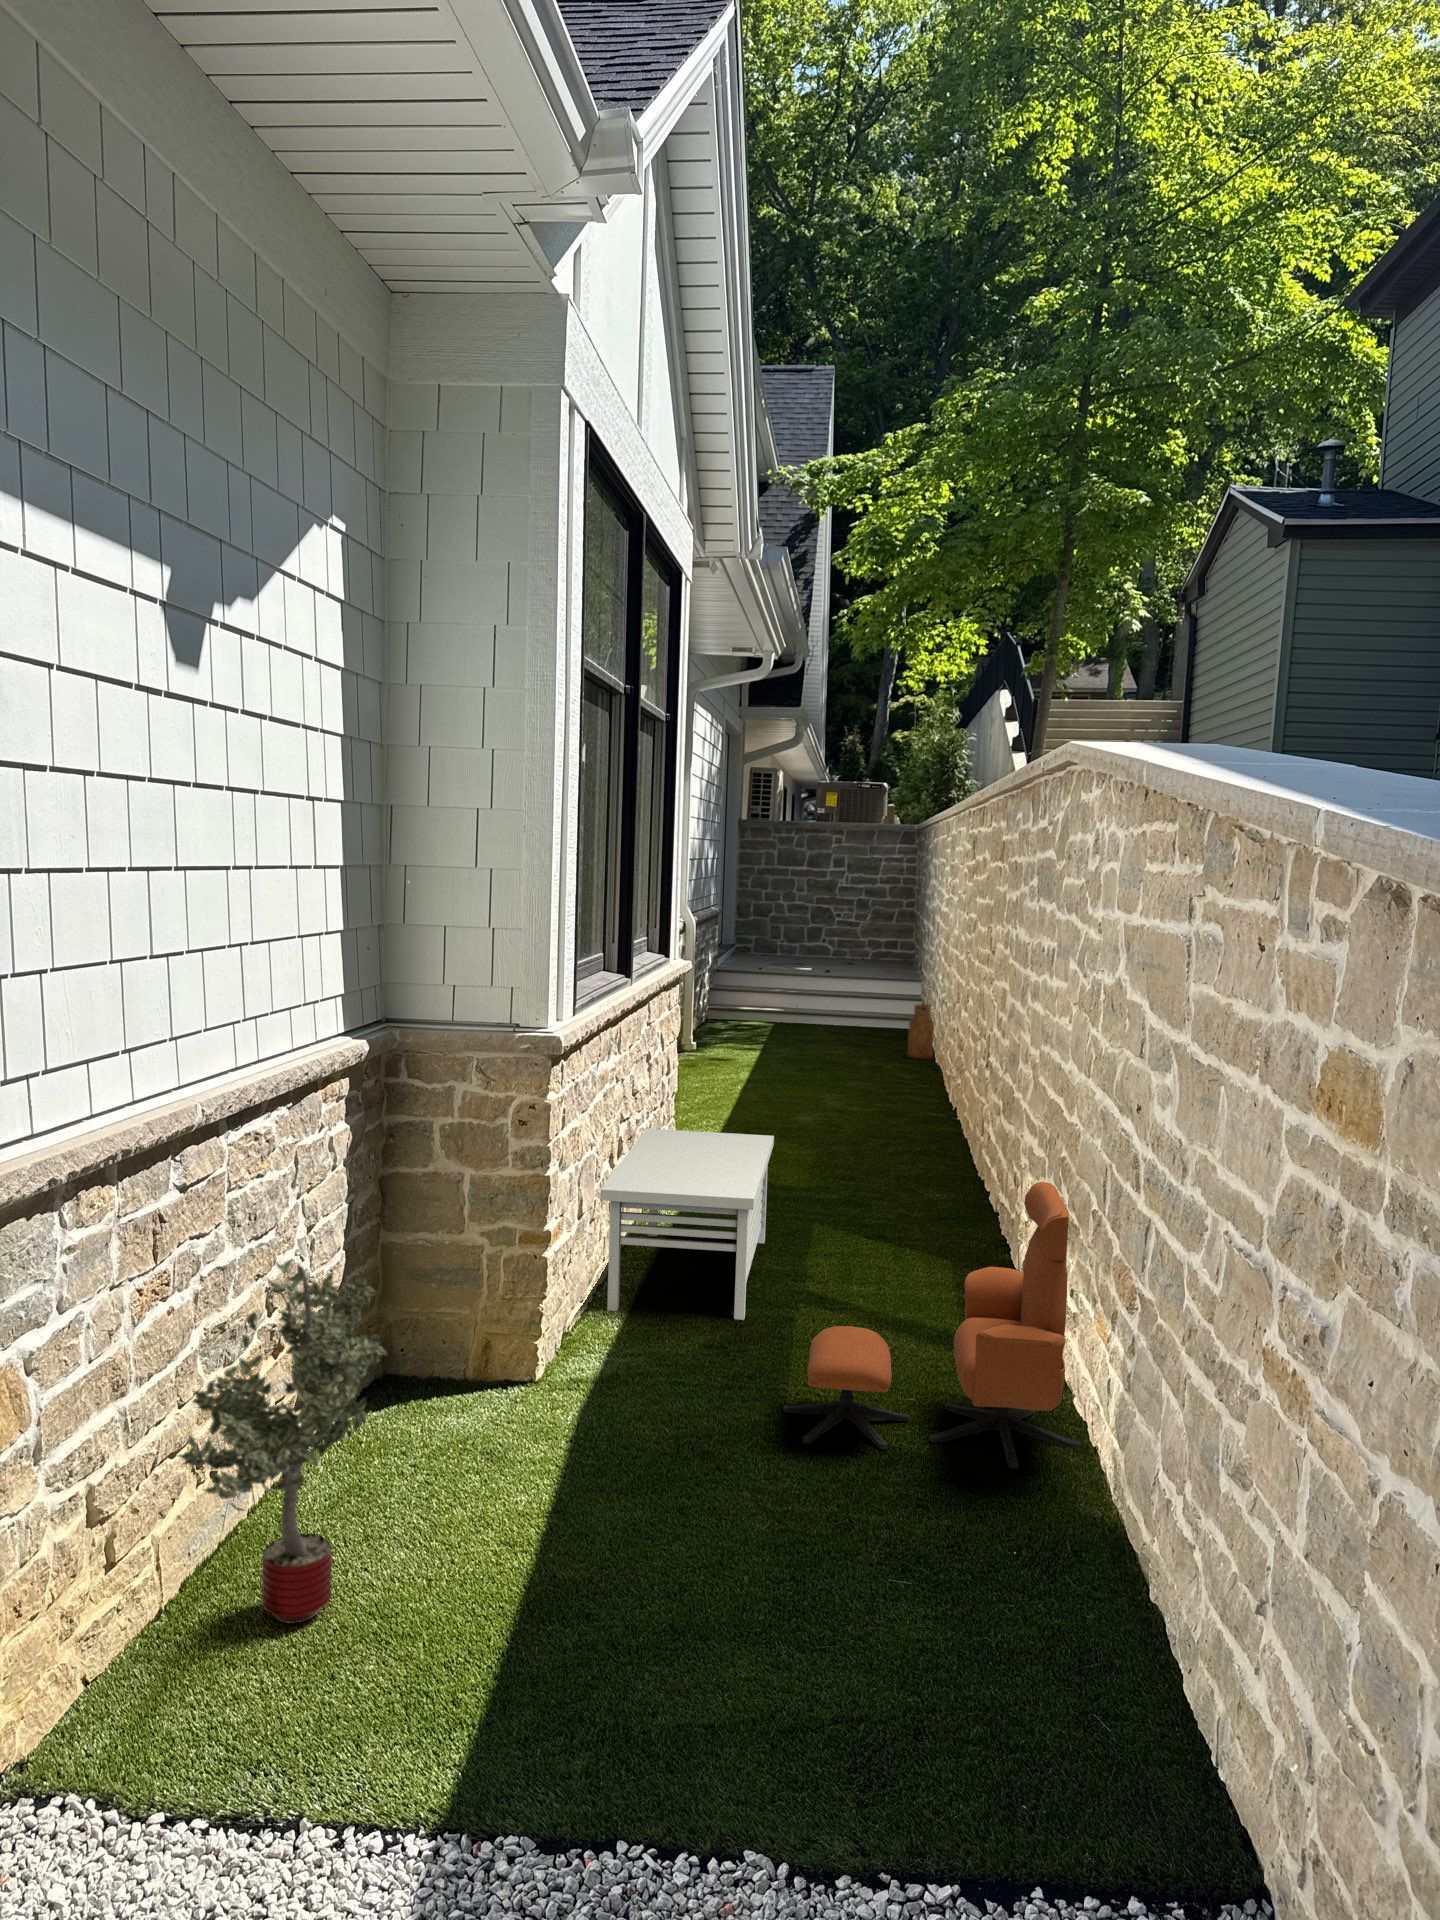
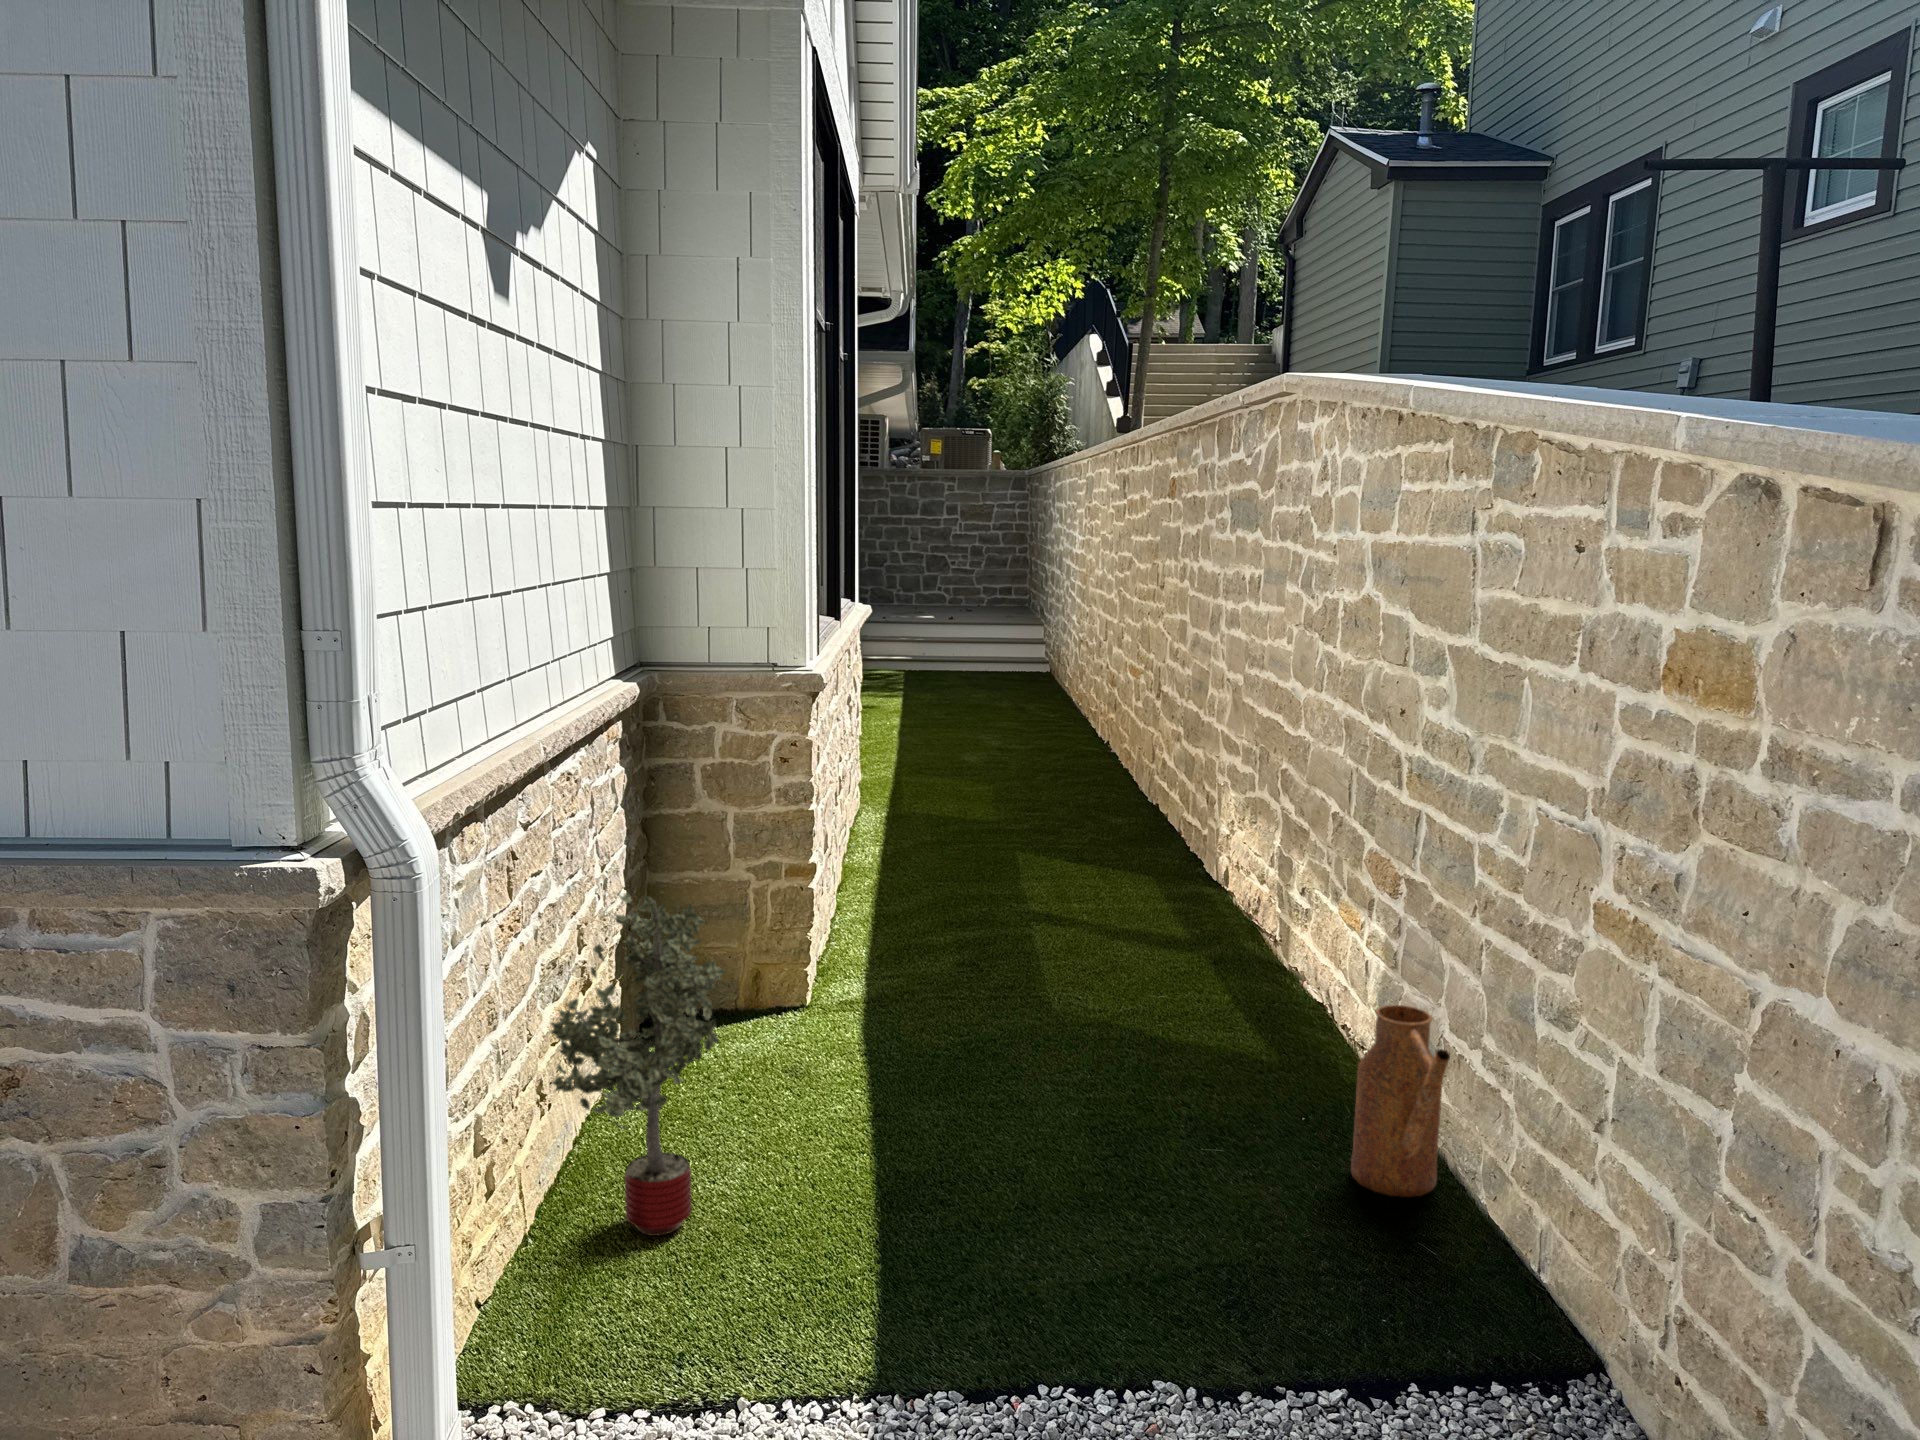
watering can: present [907,1004,934,1059] -> present [1351,1005,1450,1197]
storage bench: present [600,1129,774,1320] -> none [837,769,988,944]
lounge chair: present [784,1182,1079,1469] -> none [1049,792,1326,1055]

